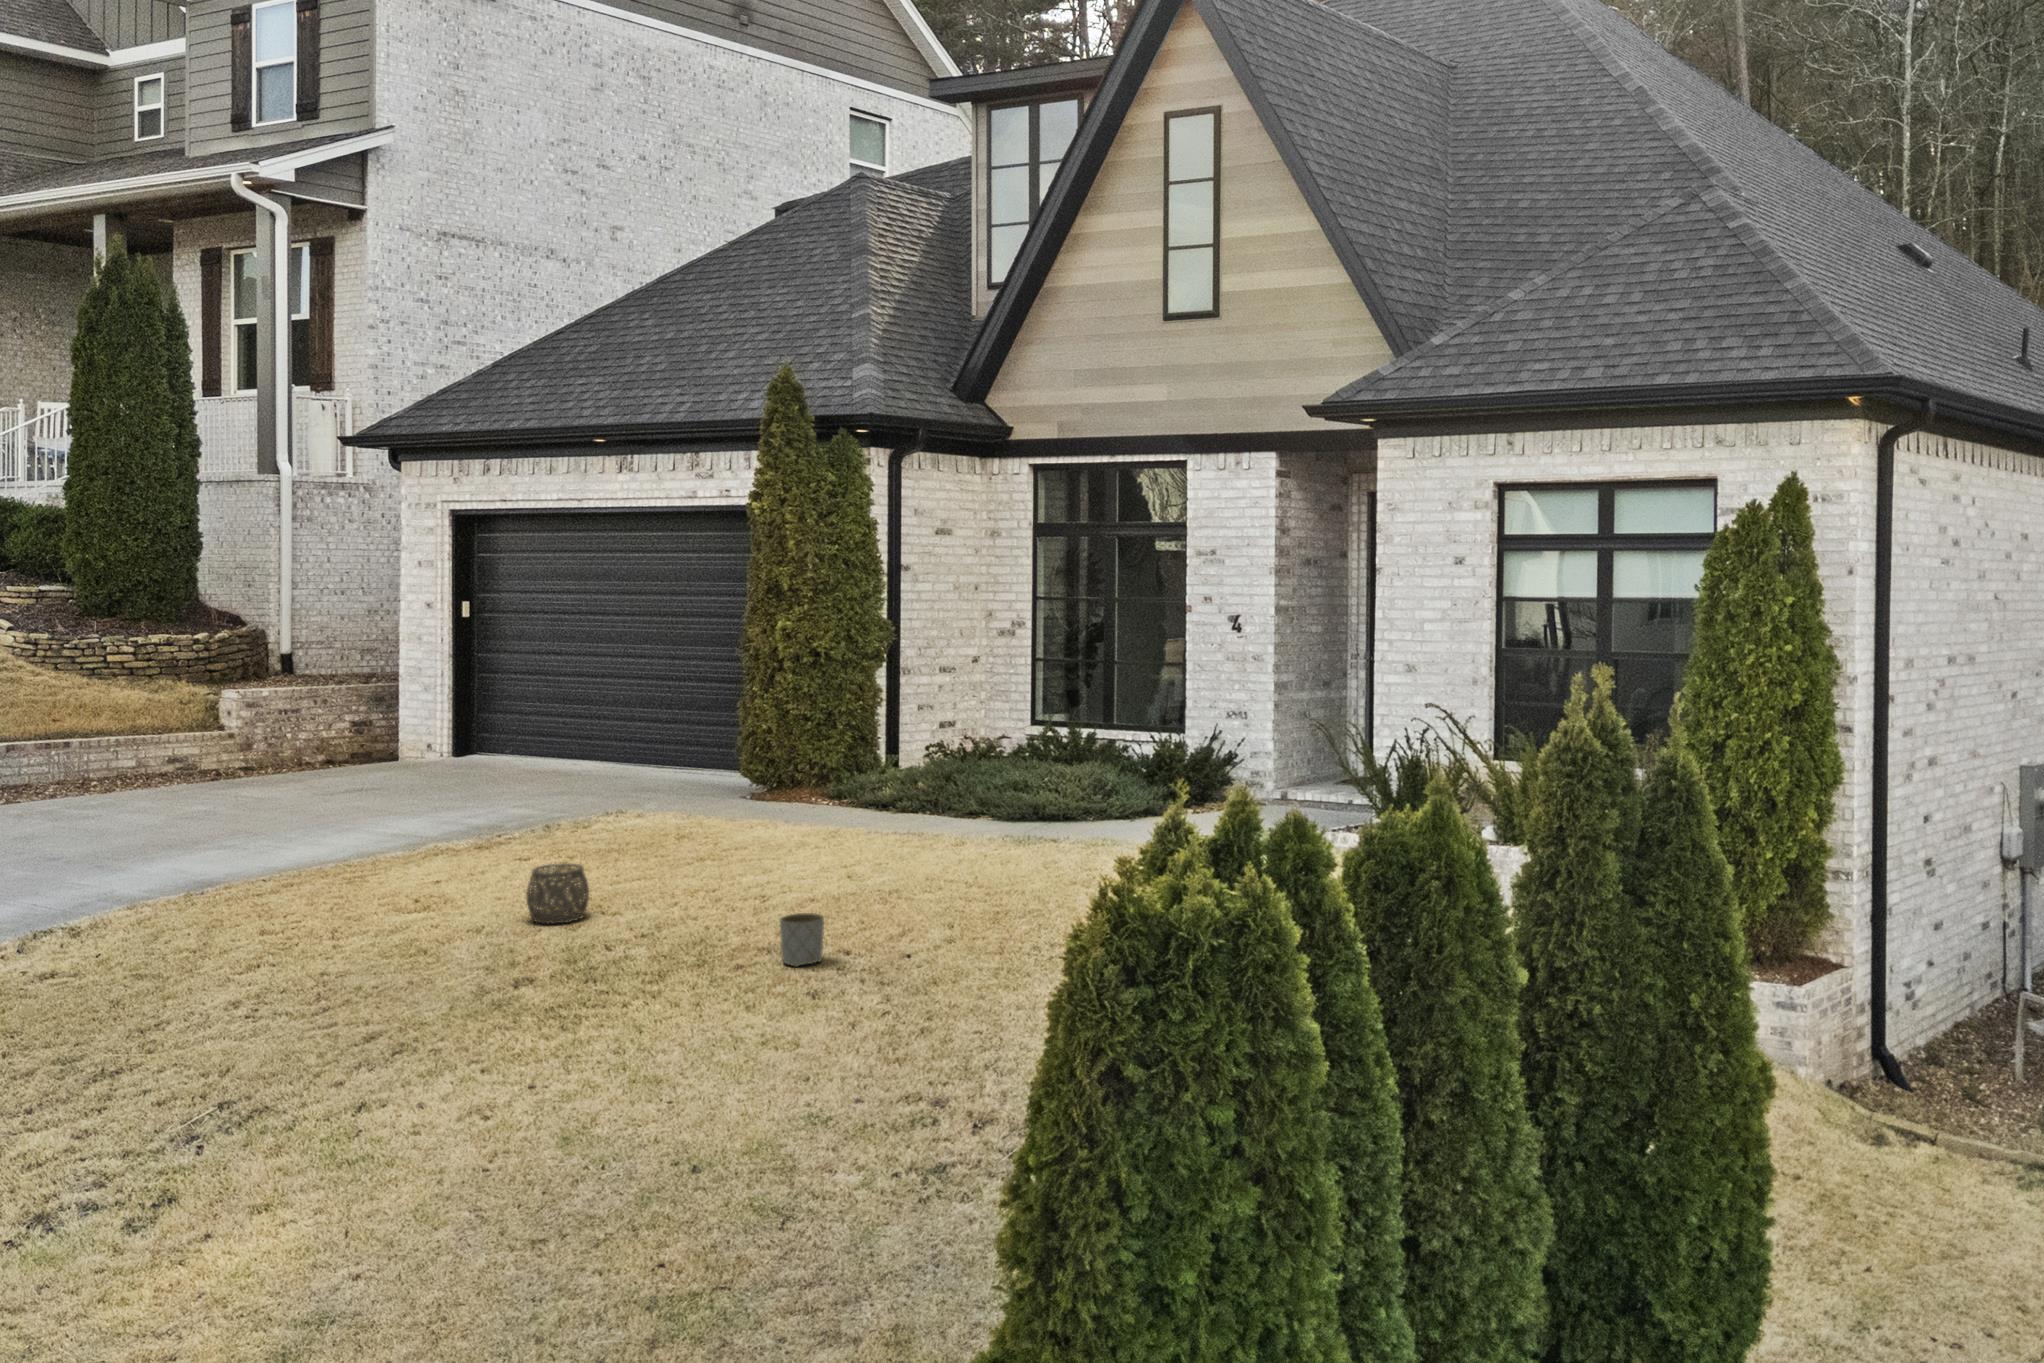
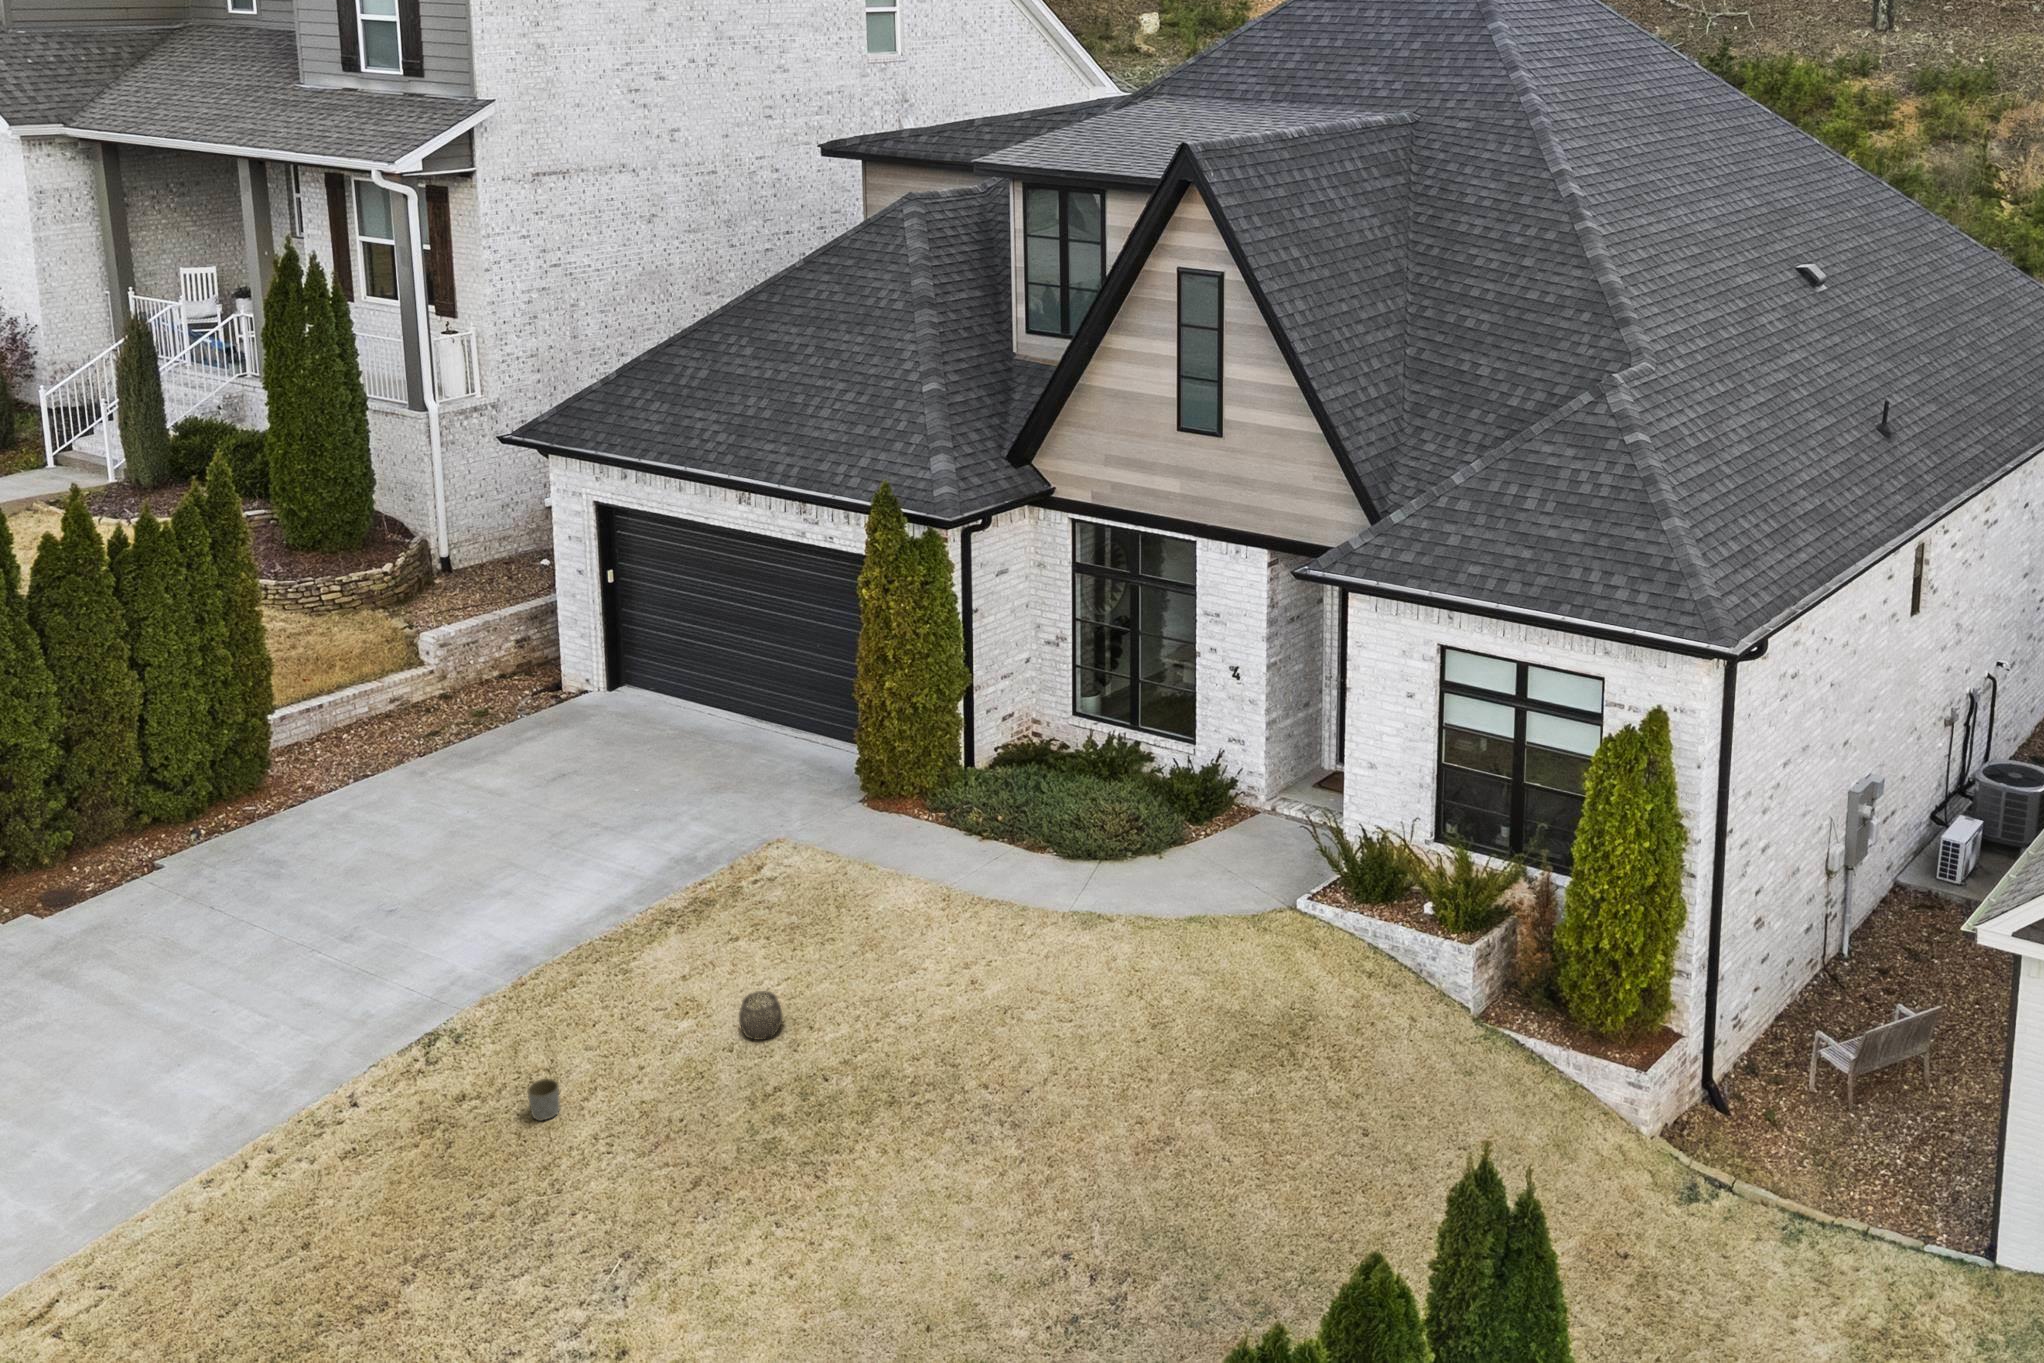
planter: present [780,913,824,967] -> present [528,1079,560,1121]

